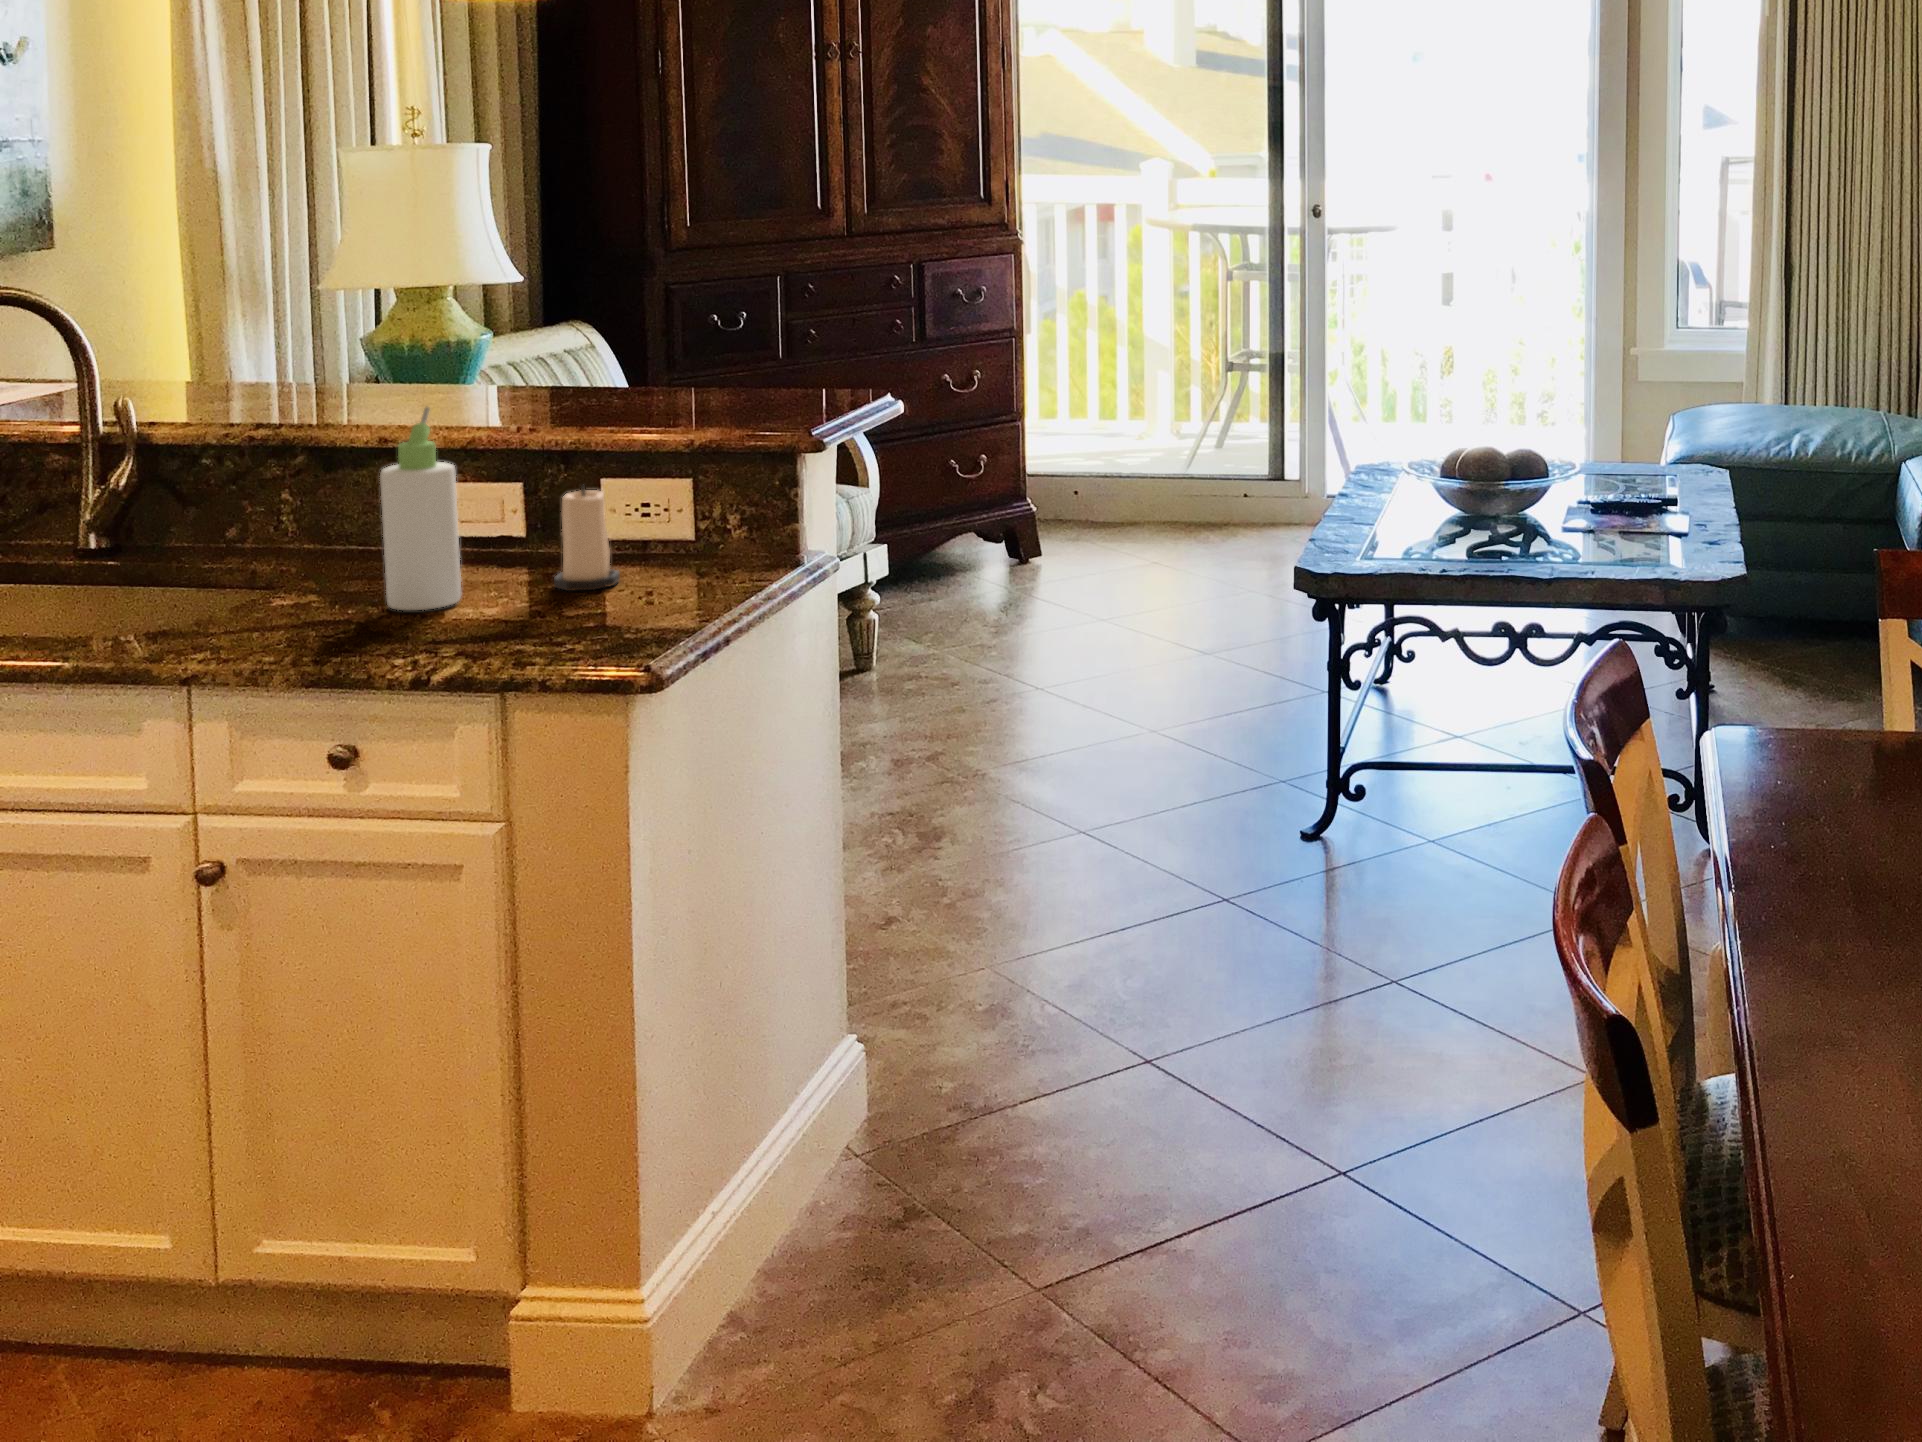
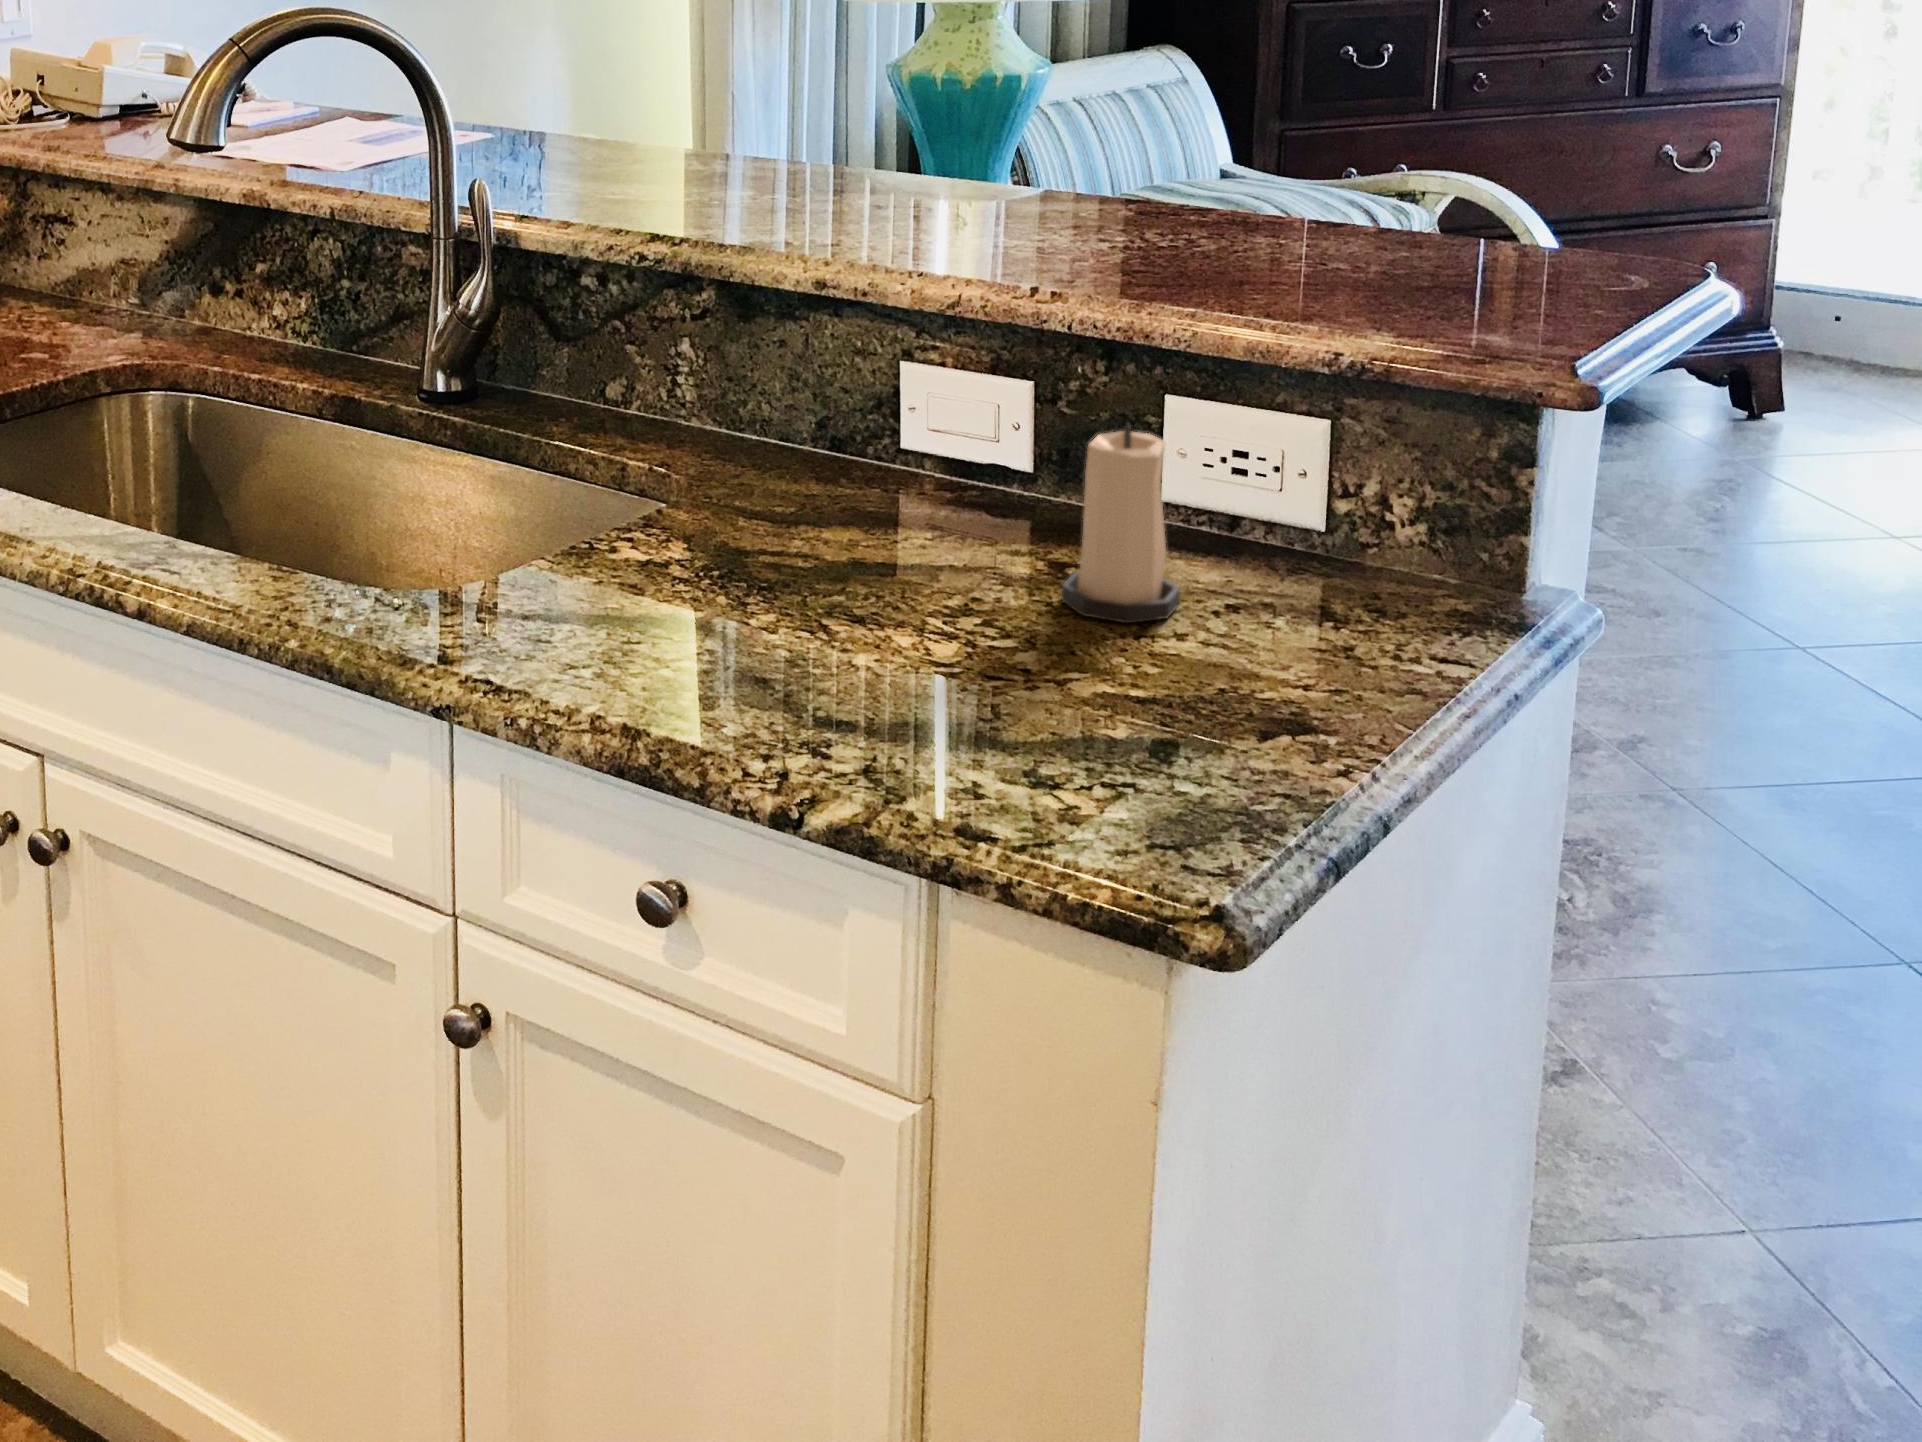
bottle: present [380,407,461,610] -> none [781,255,907,620]

